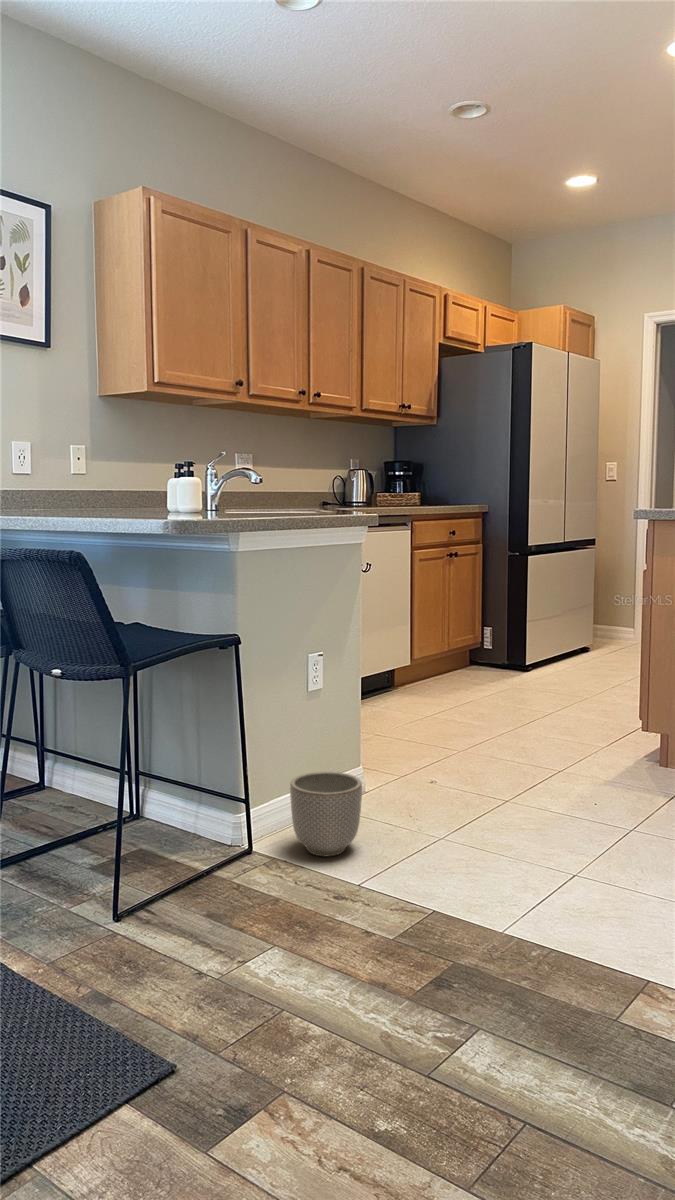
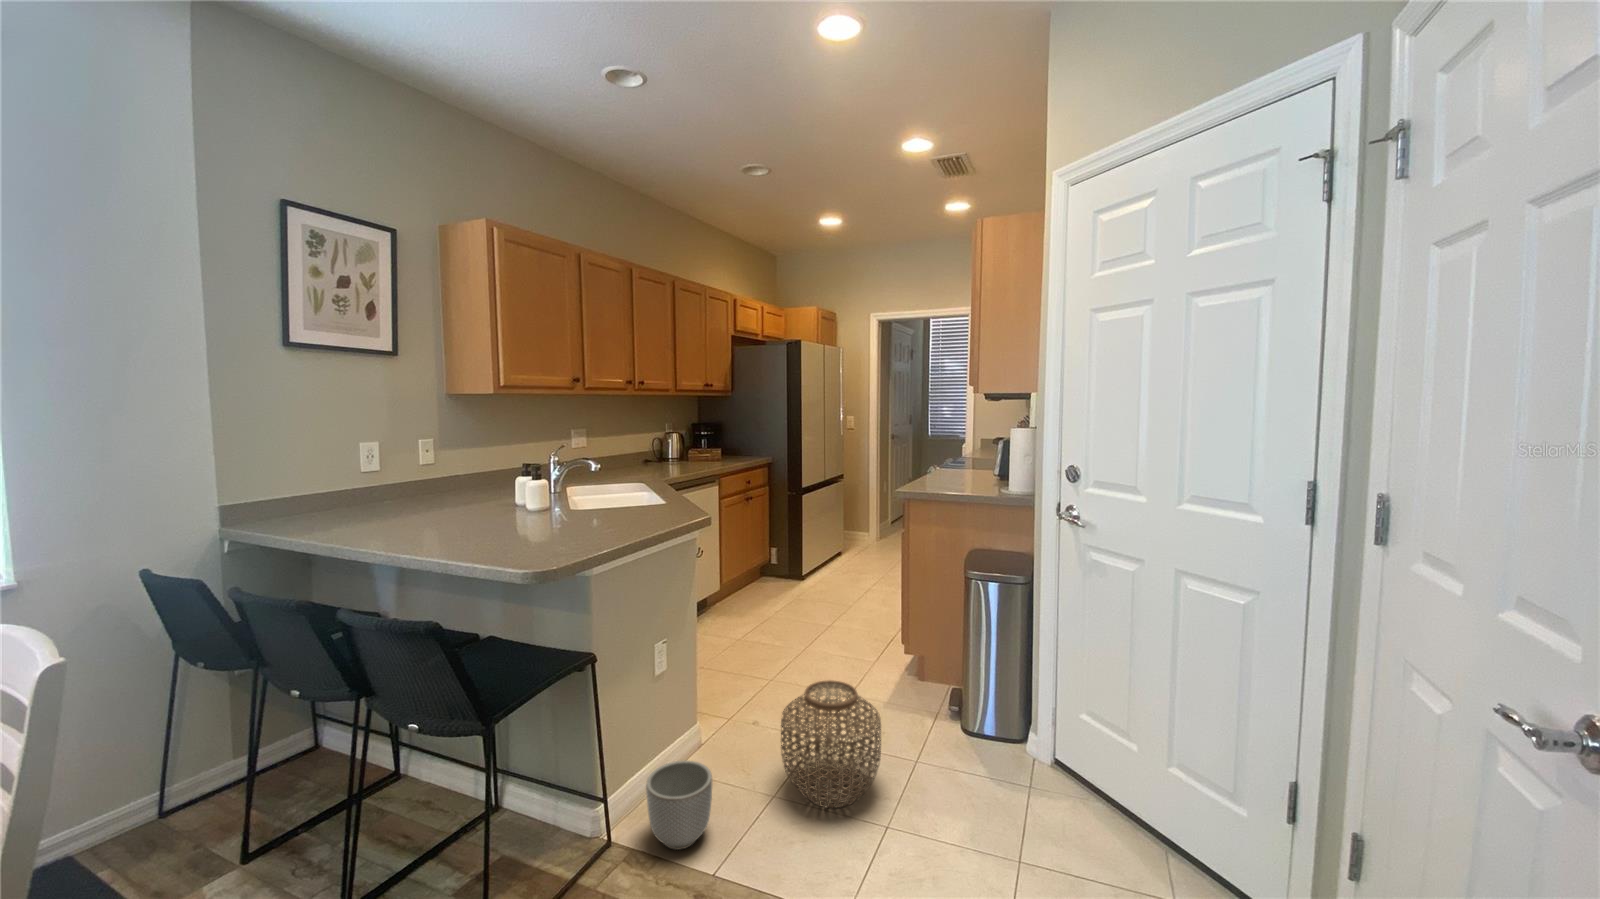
woven basket: none [447,709,569,848] -> present [781,680,881,808]

